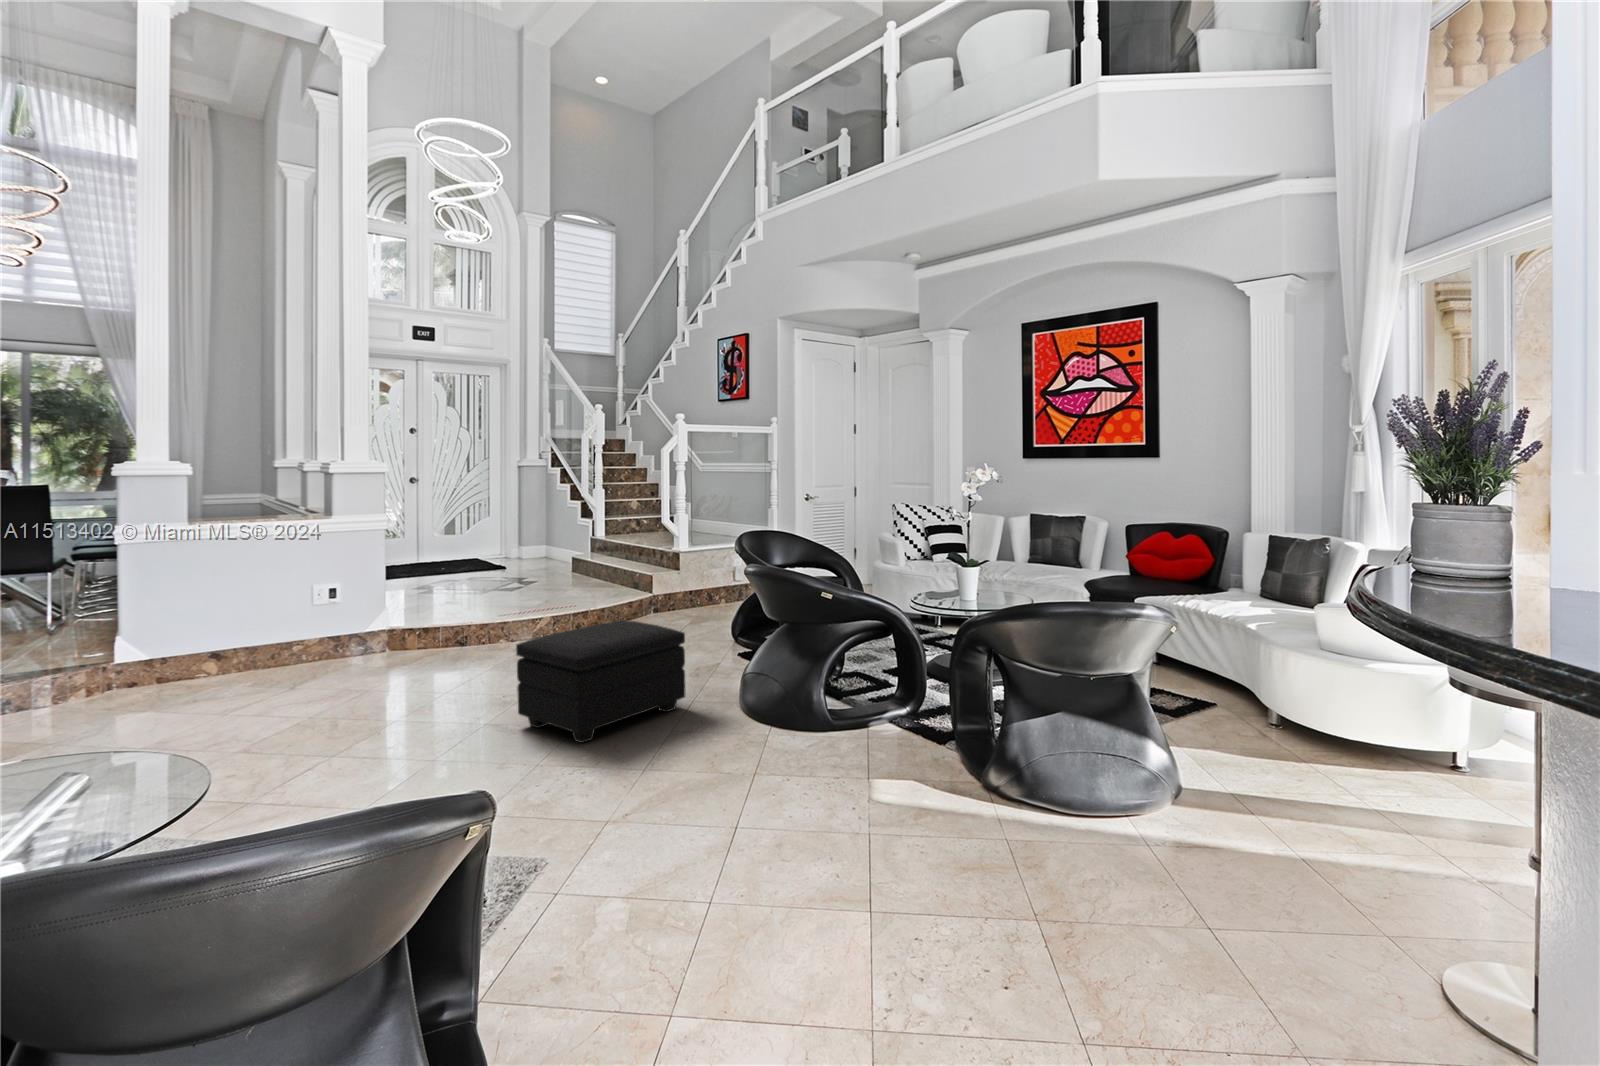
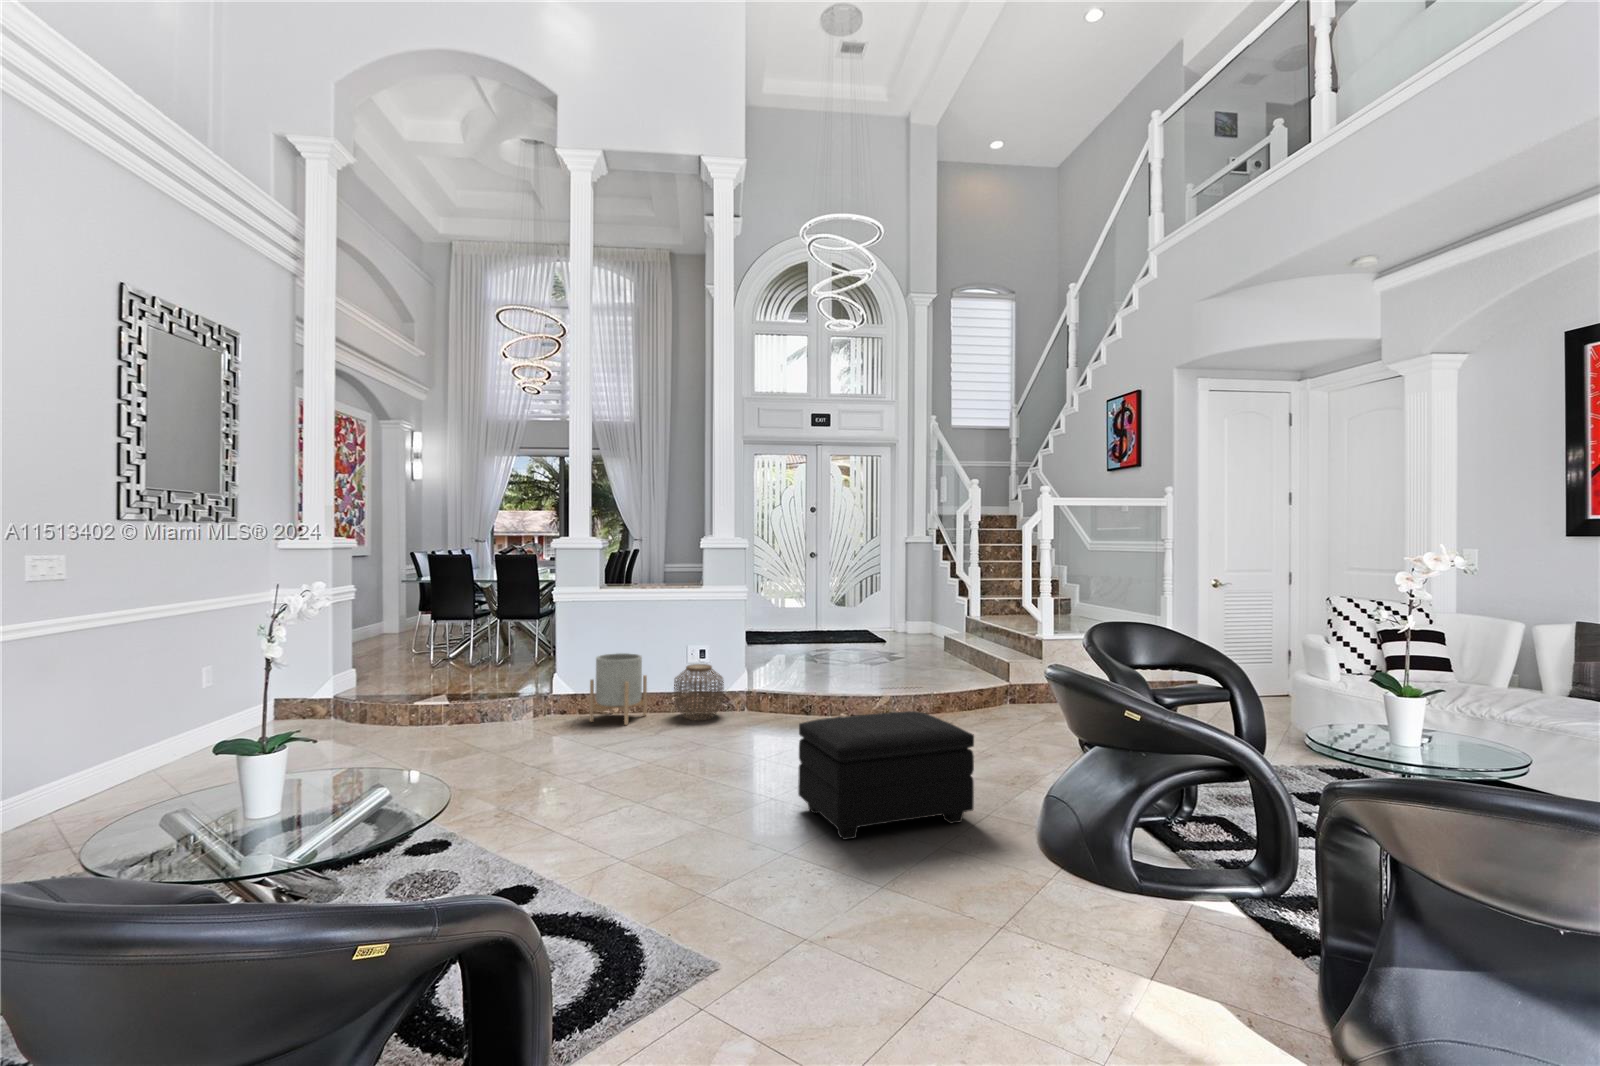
planter: none [178,601,261,688] -> present [590,653,647,725]
woven basket: none [298,604,365,668] -> present [674,664,724,720]

